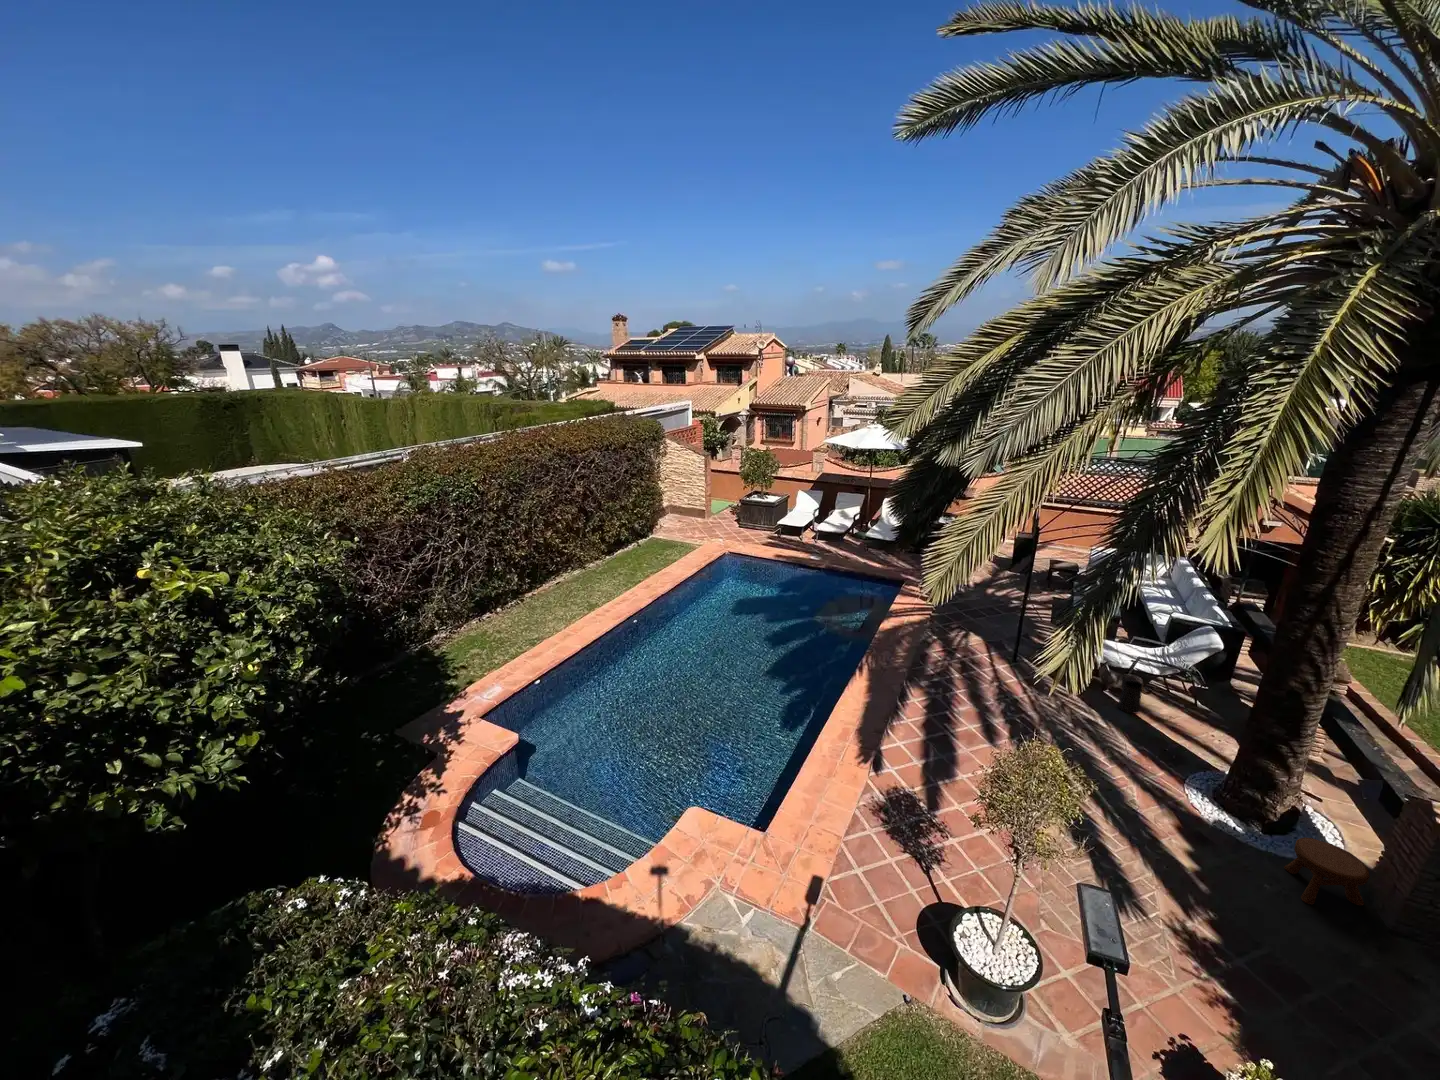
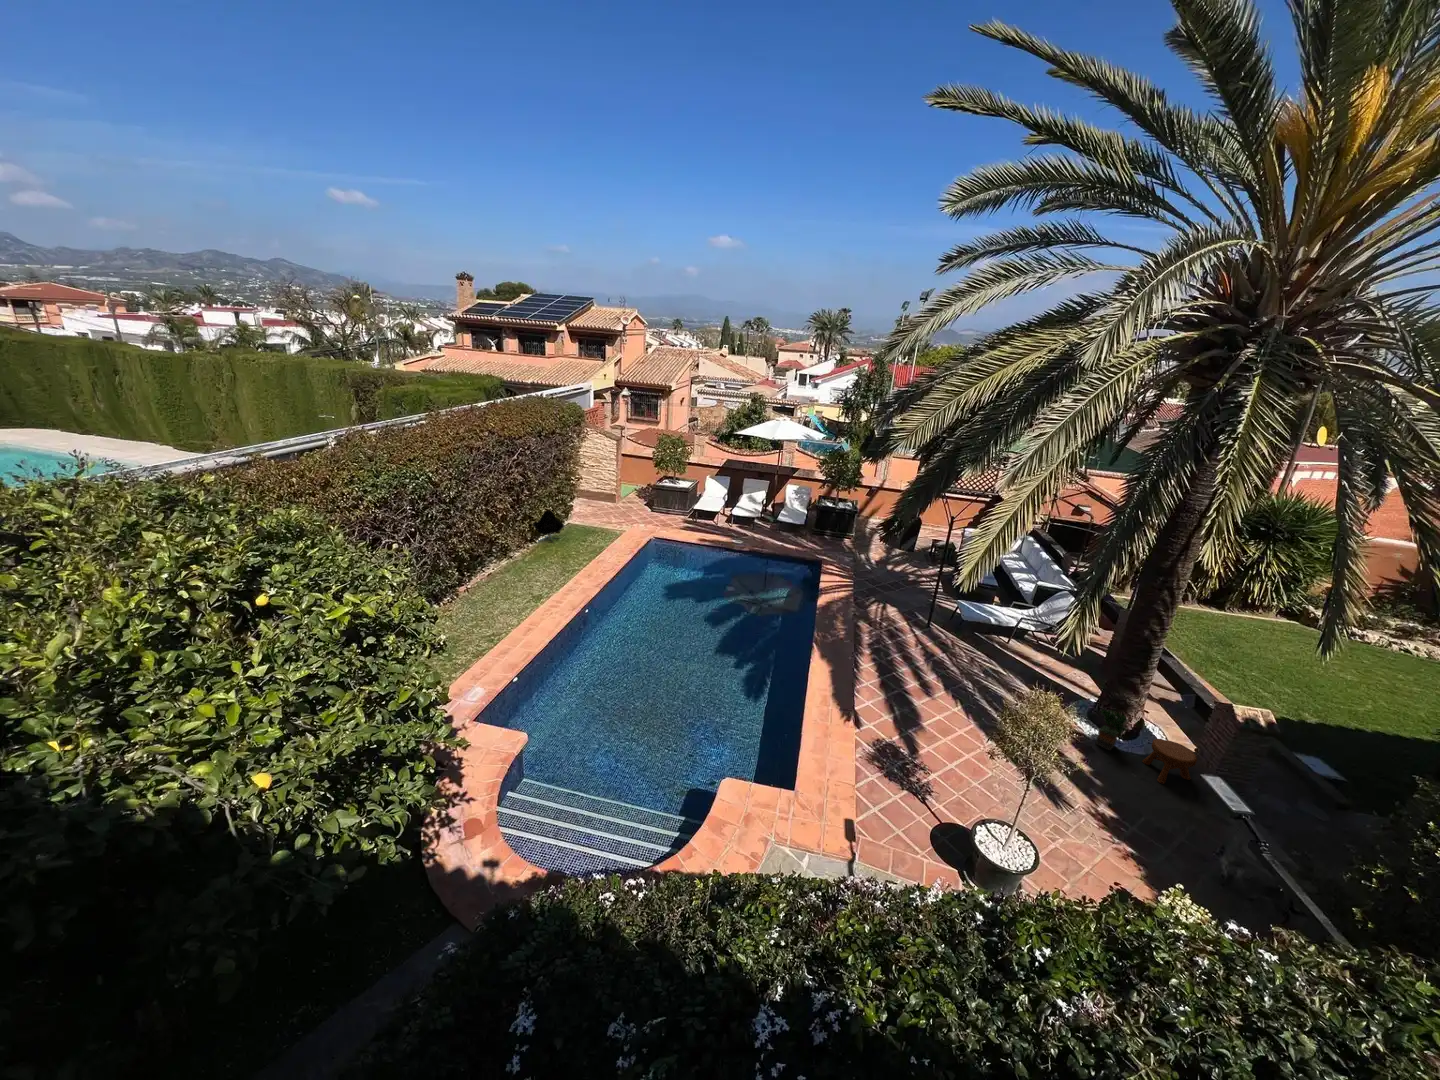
lounge chair: none [619,526,650,558] -> present [531,511,565,540]
watering can: present [1117,675,1143,714] -> none [1007,625,1026,661]
potted tree: none [1212,786,1264,846] -> present [1096,710,1129,750]

